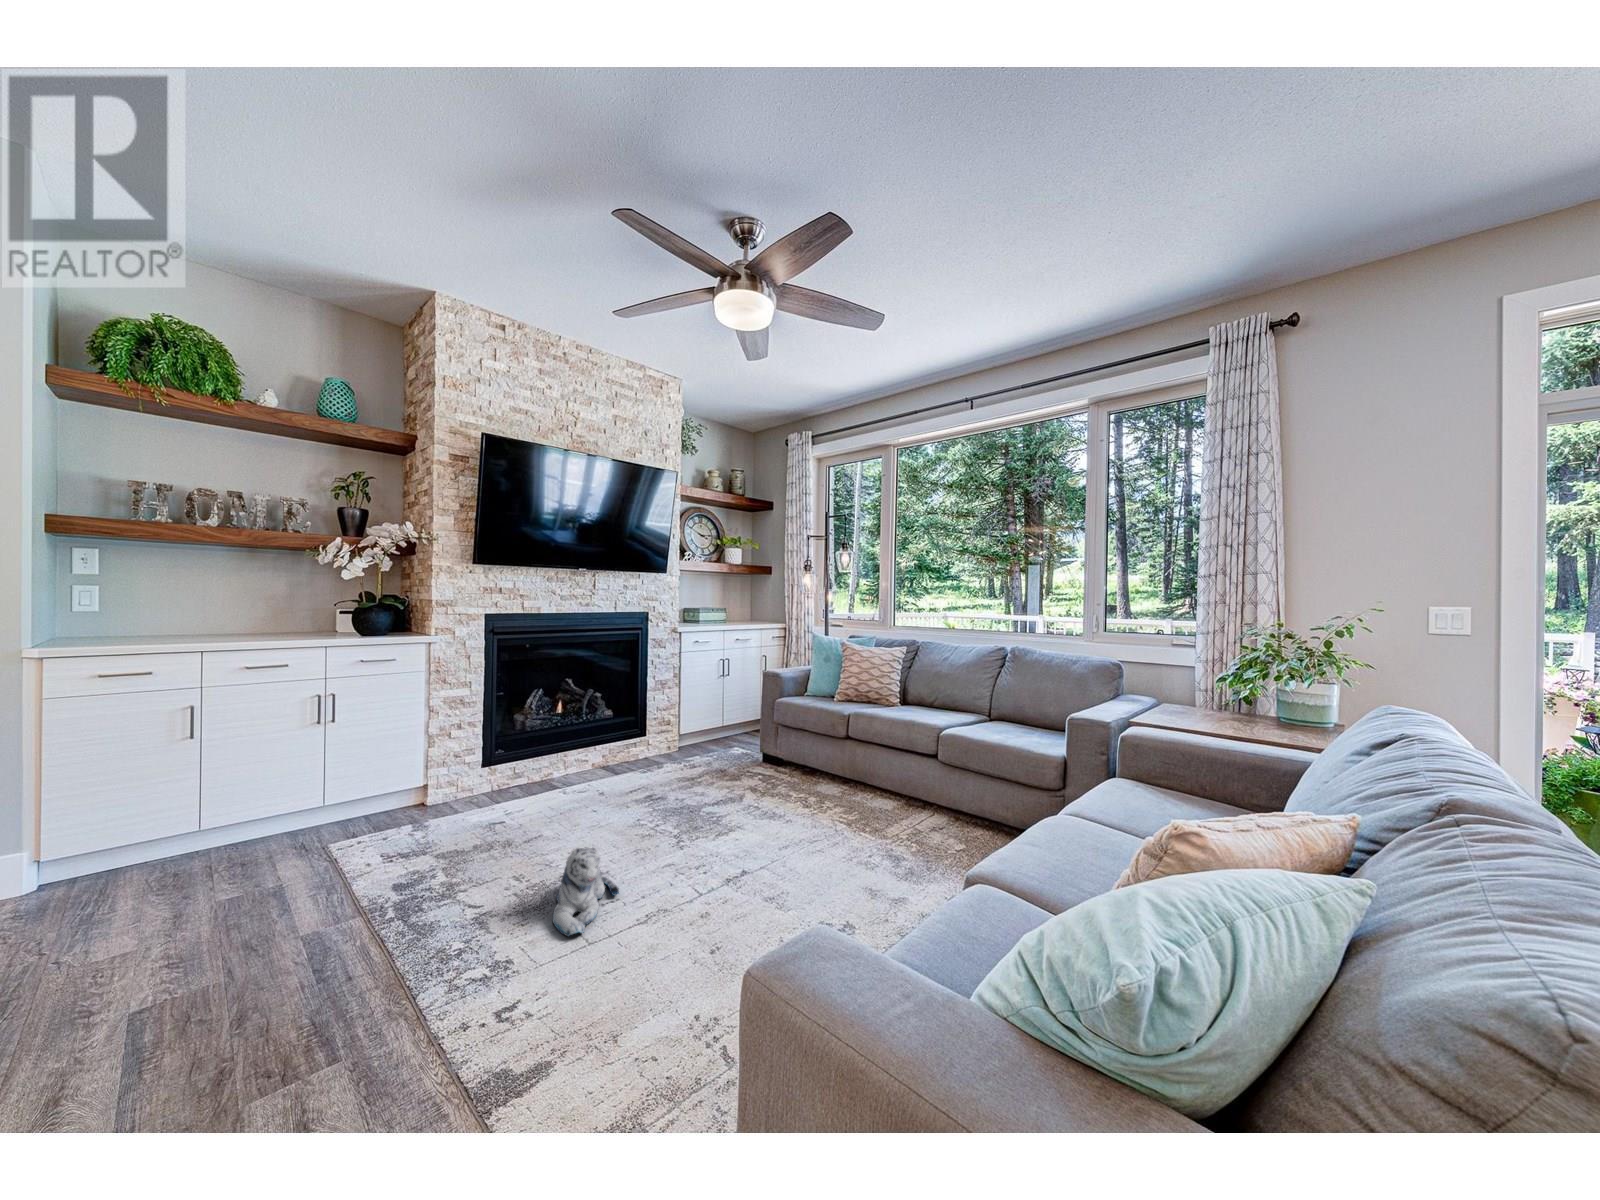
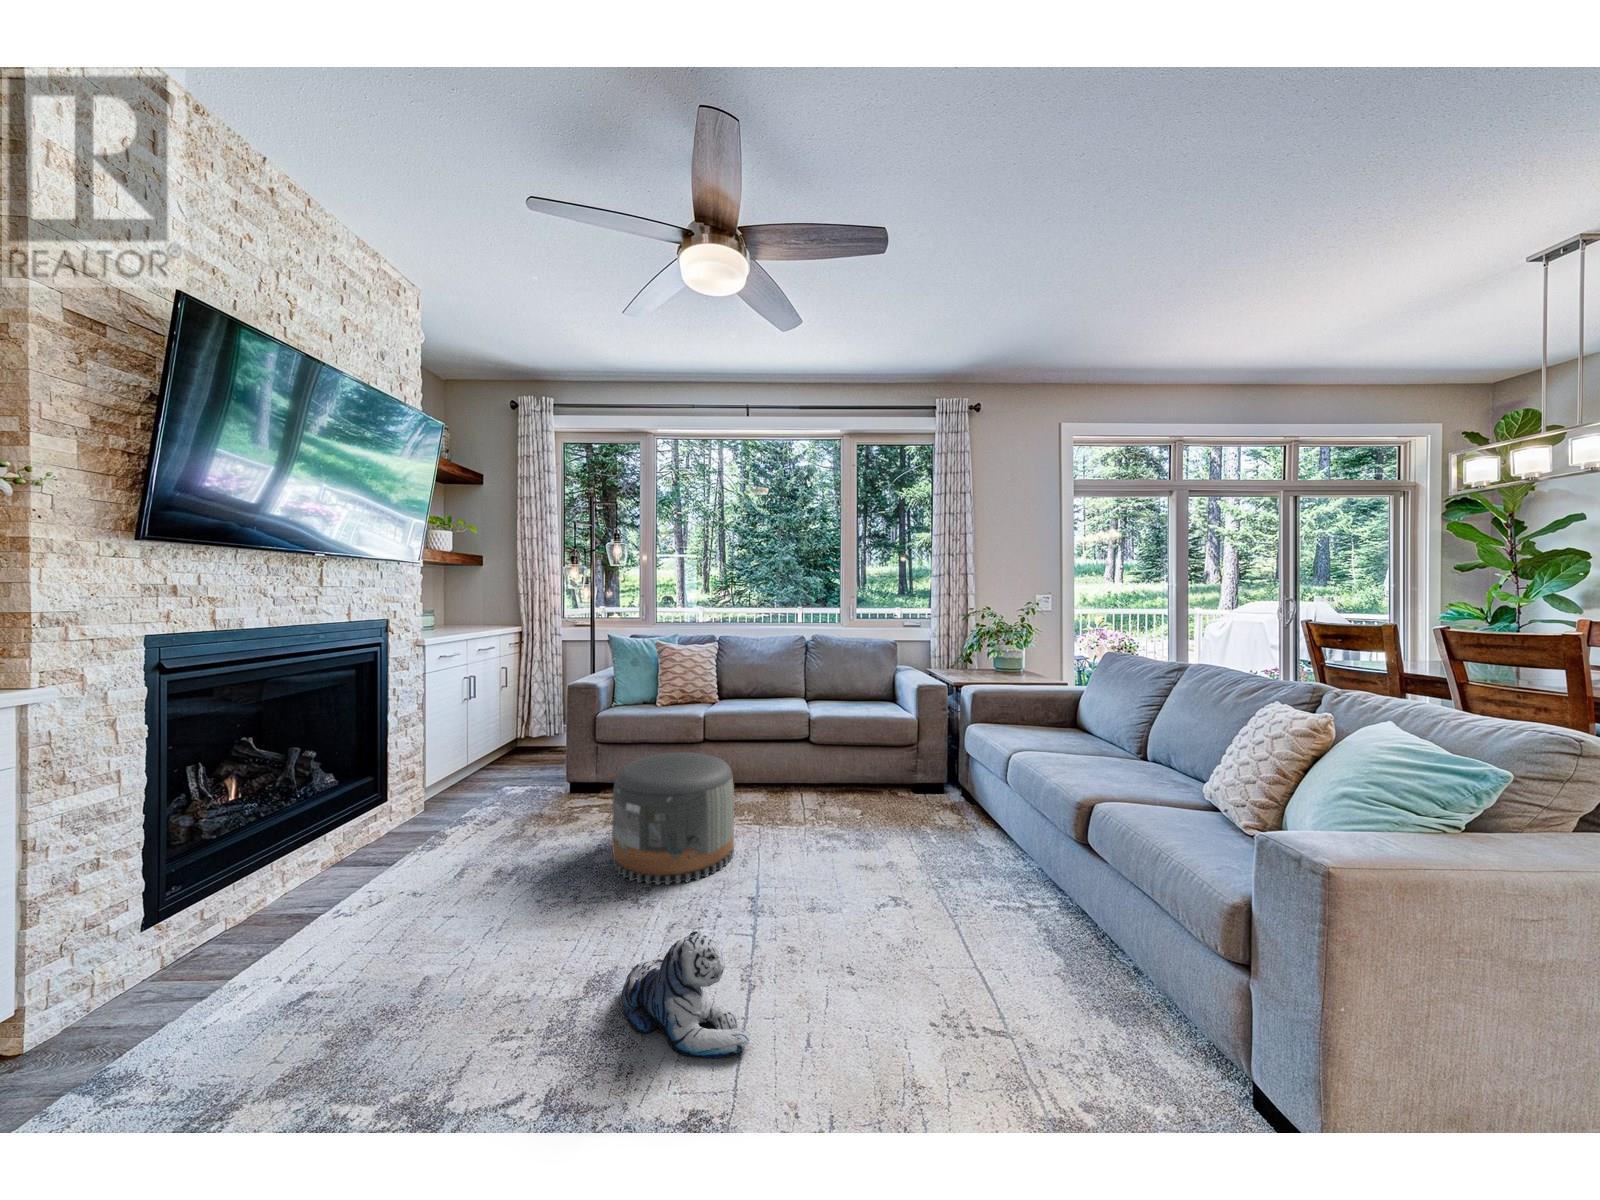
pouf: none [693,735,796,843] -> present [612,752,734,885]

